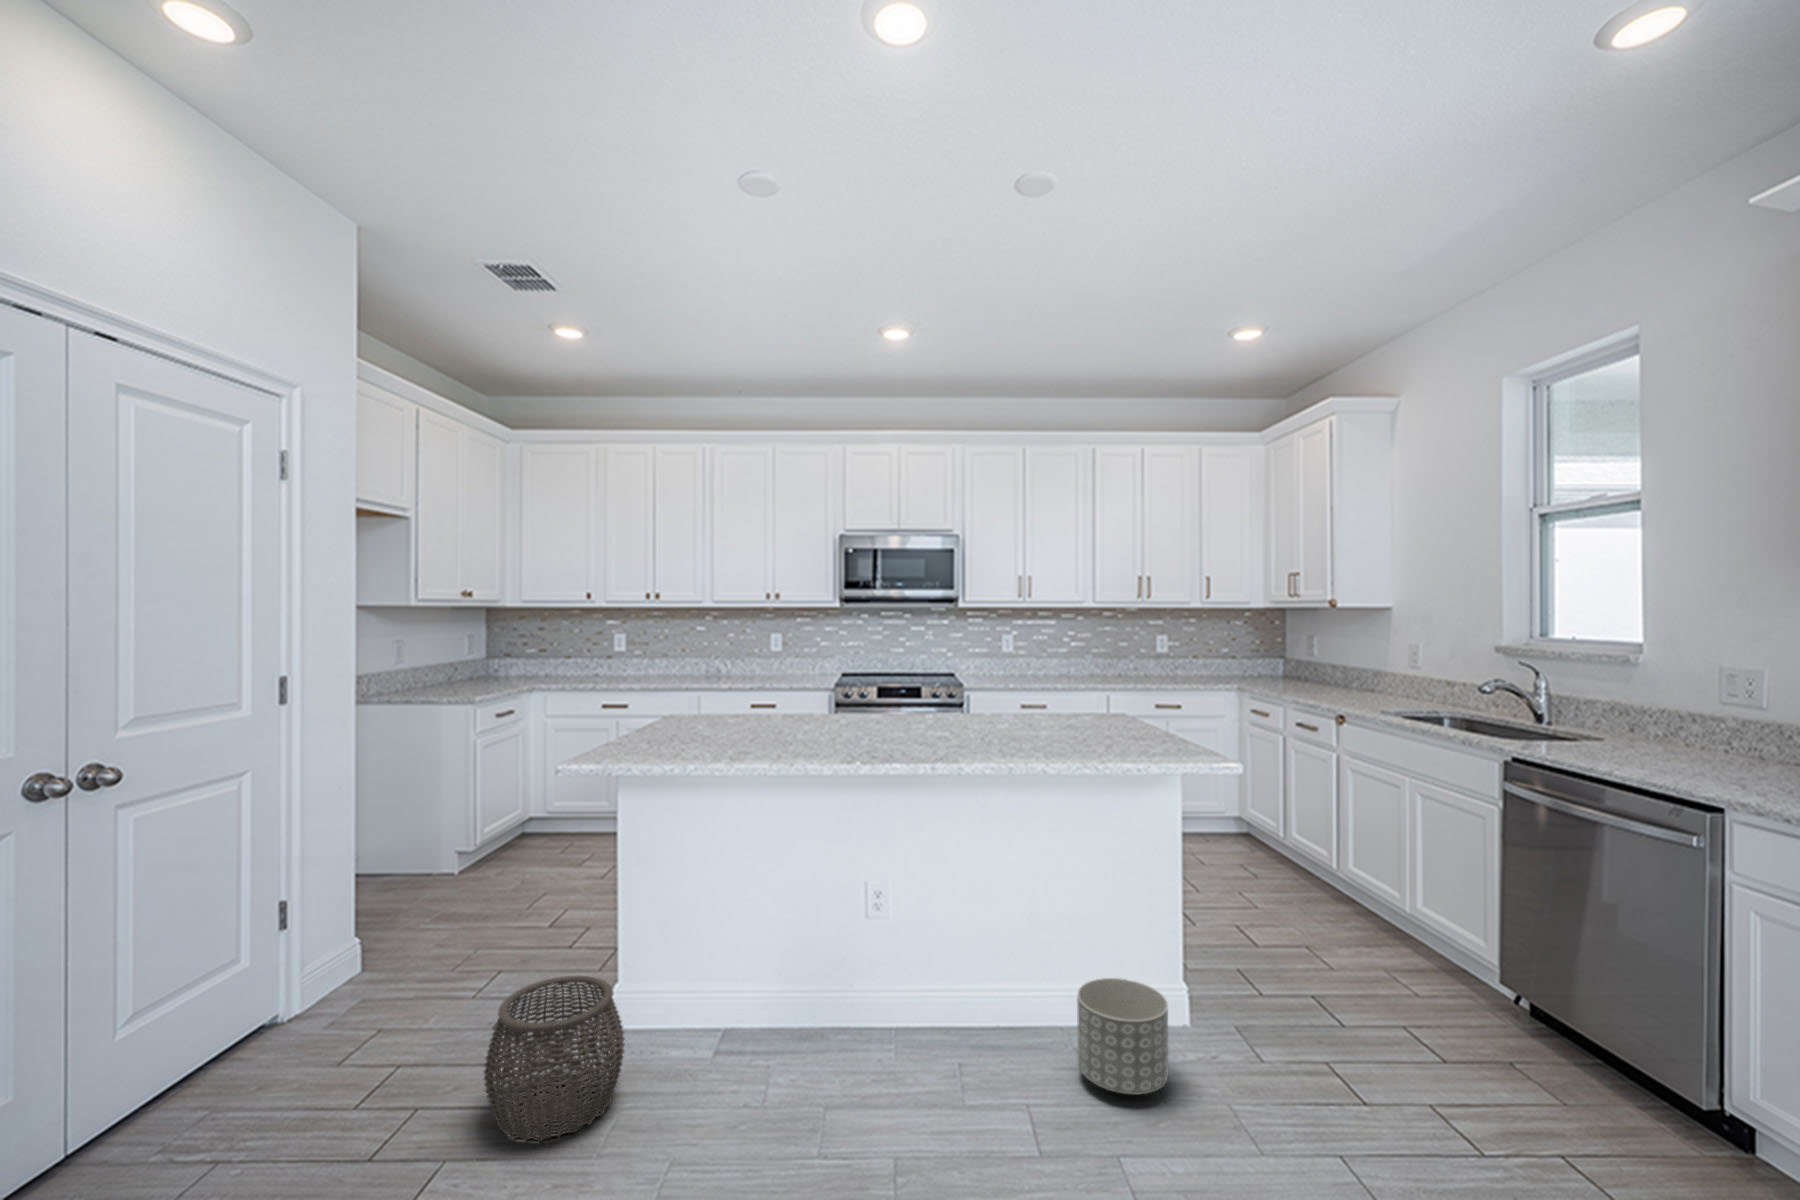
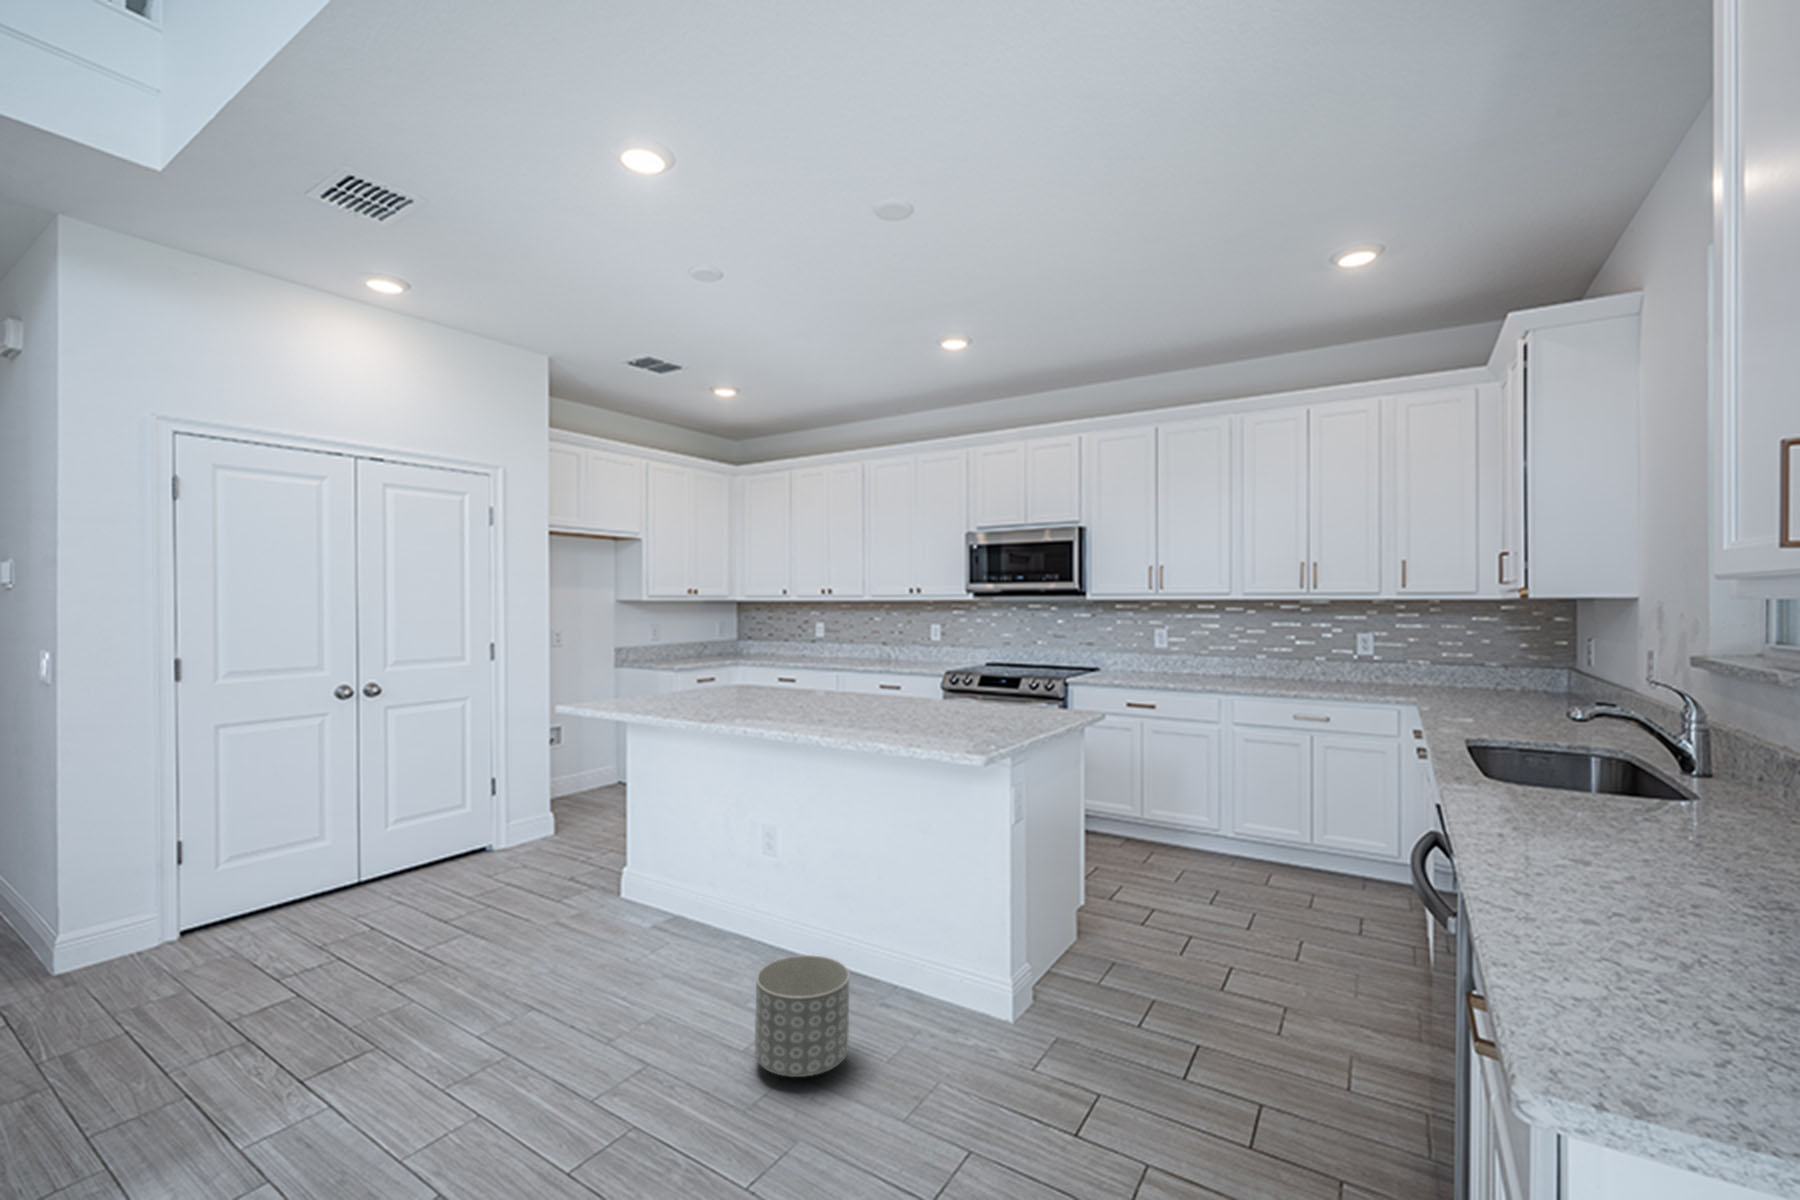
woven basket: present [484,976,625,1141] -> none [404,847,514,954]

